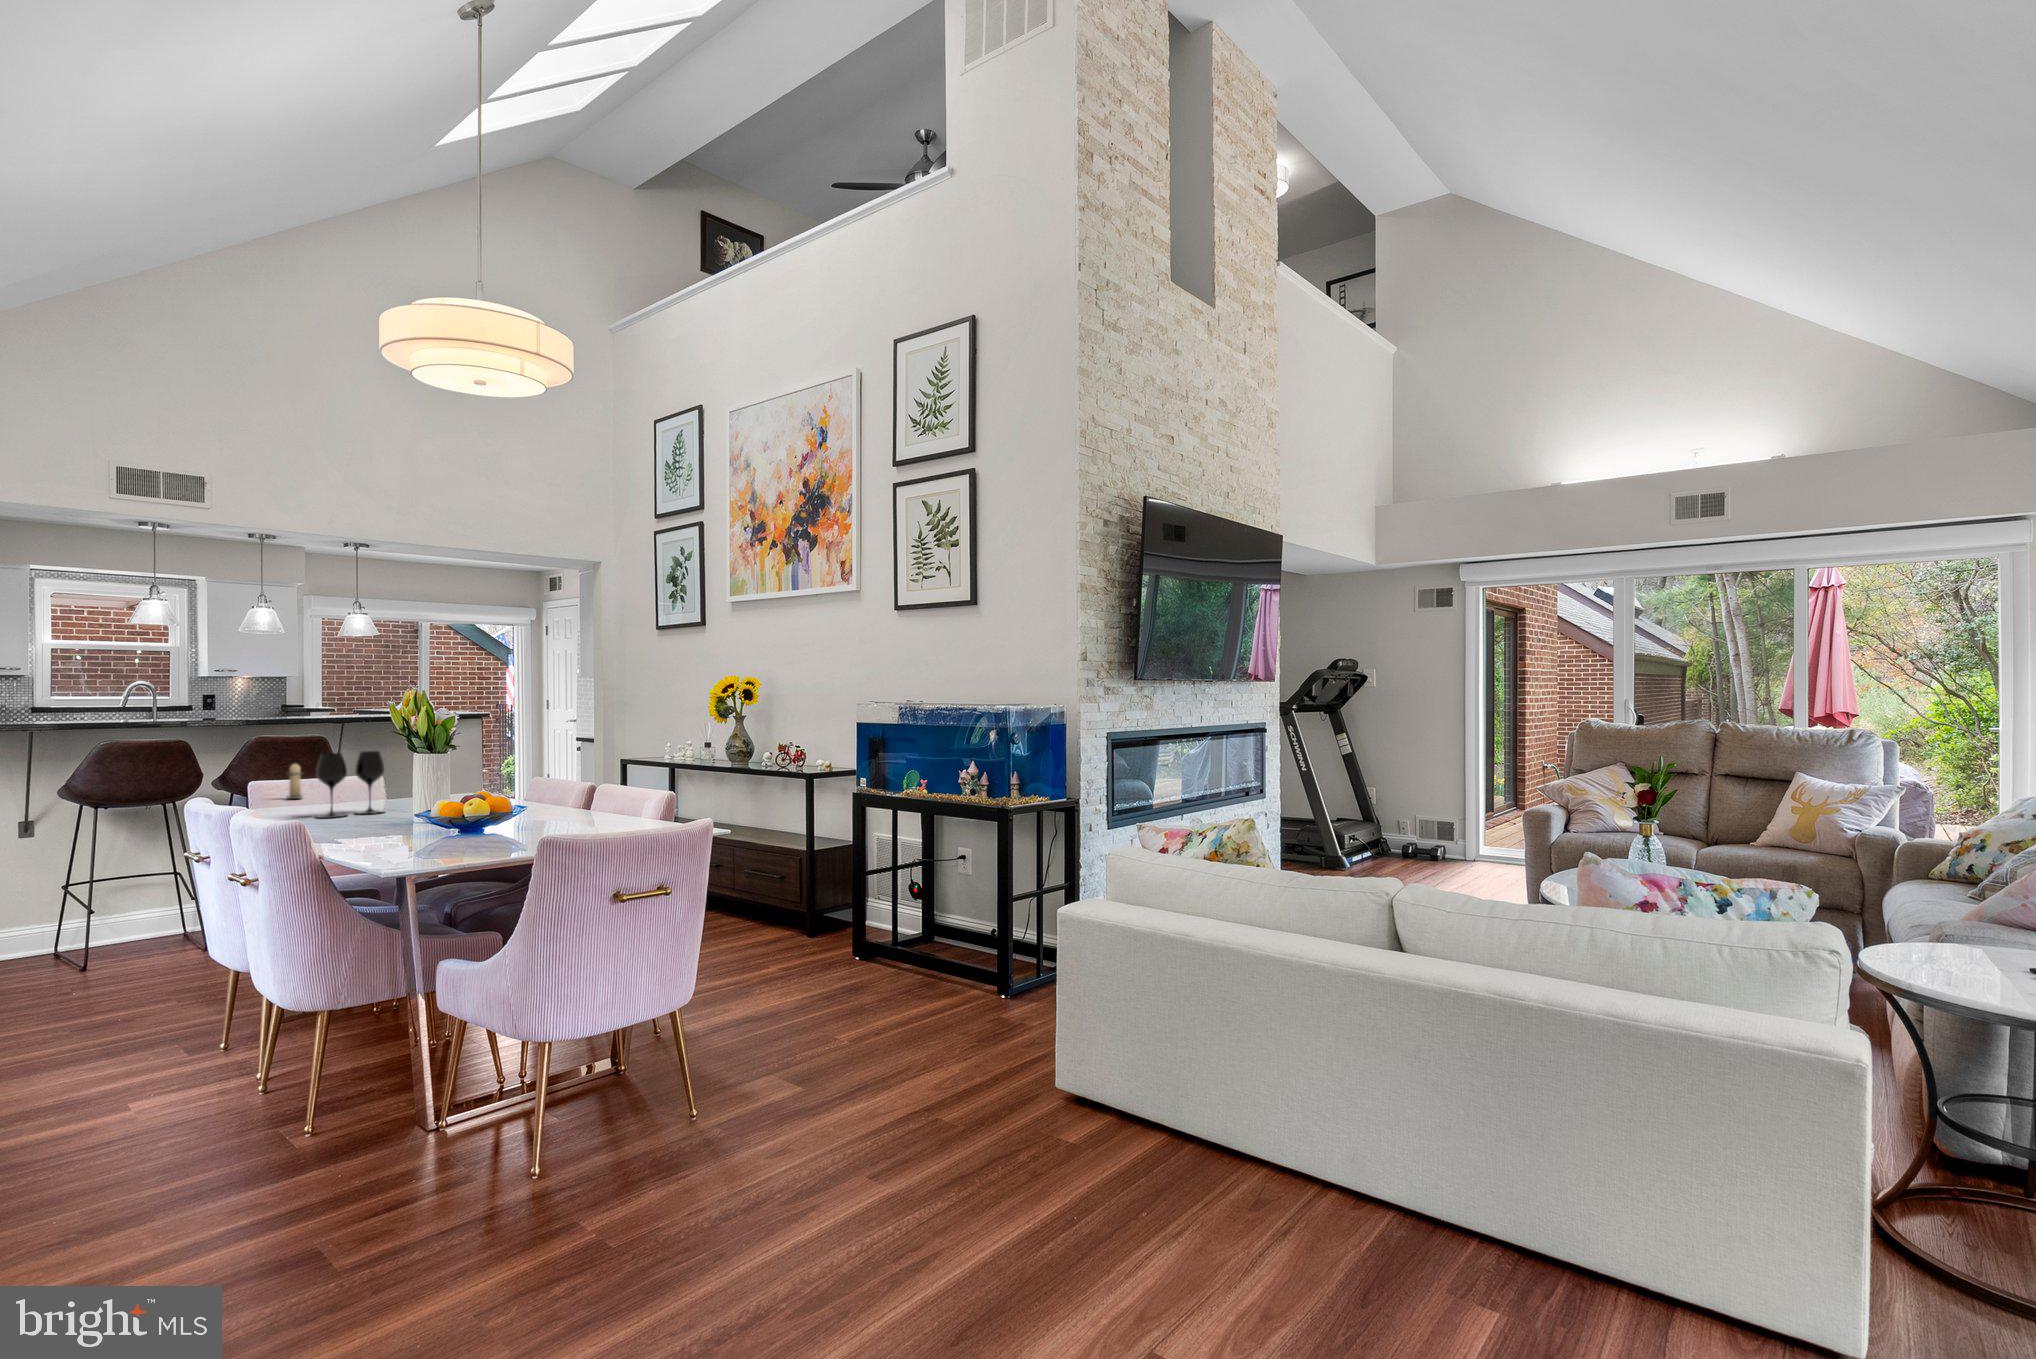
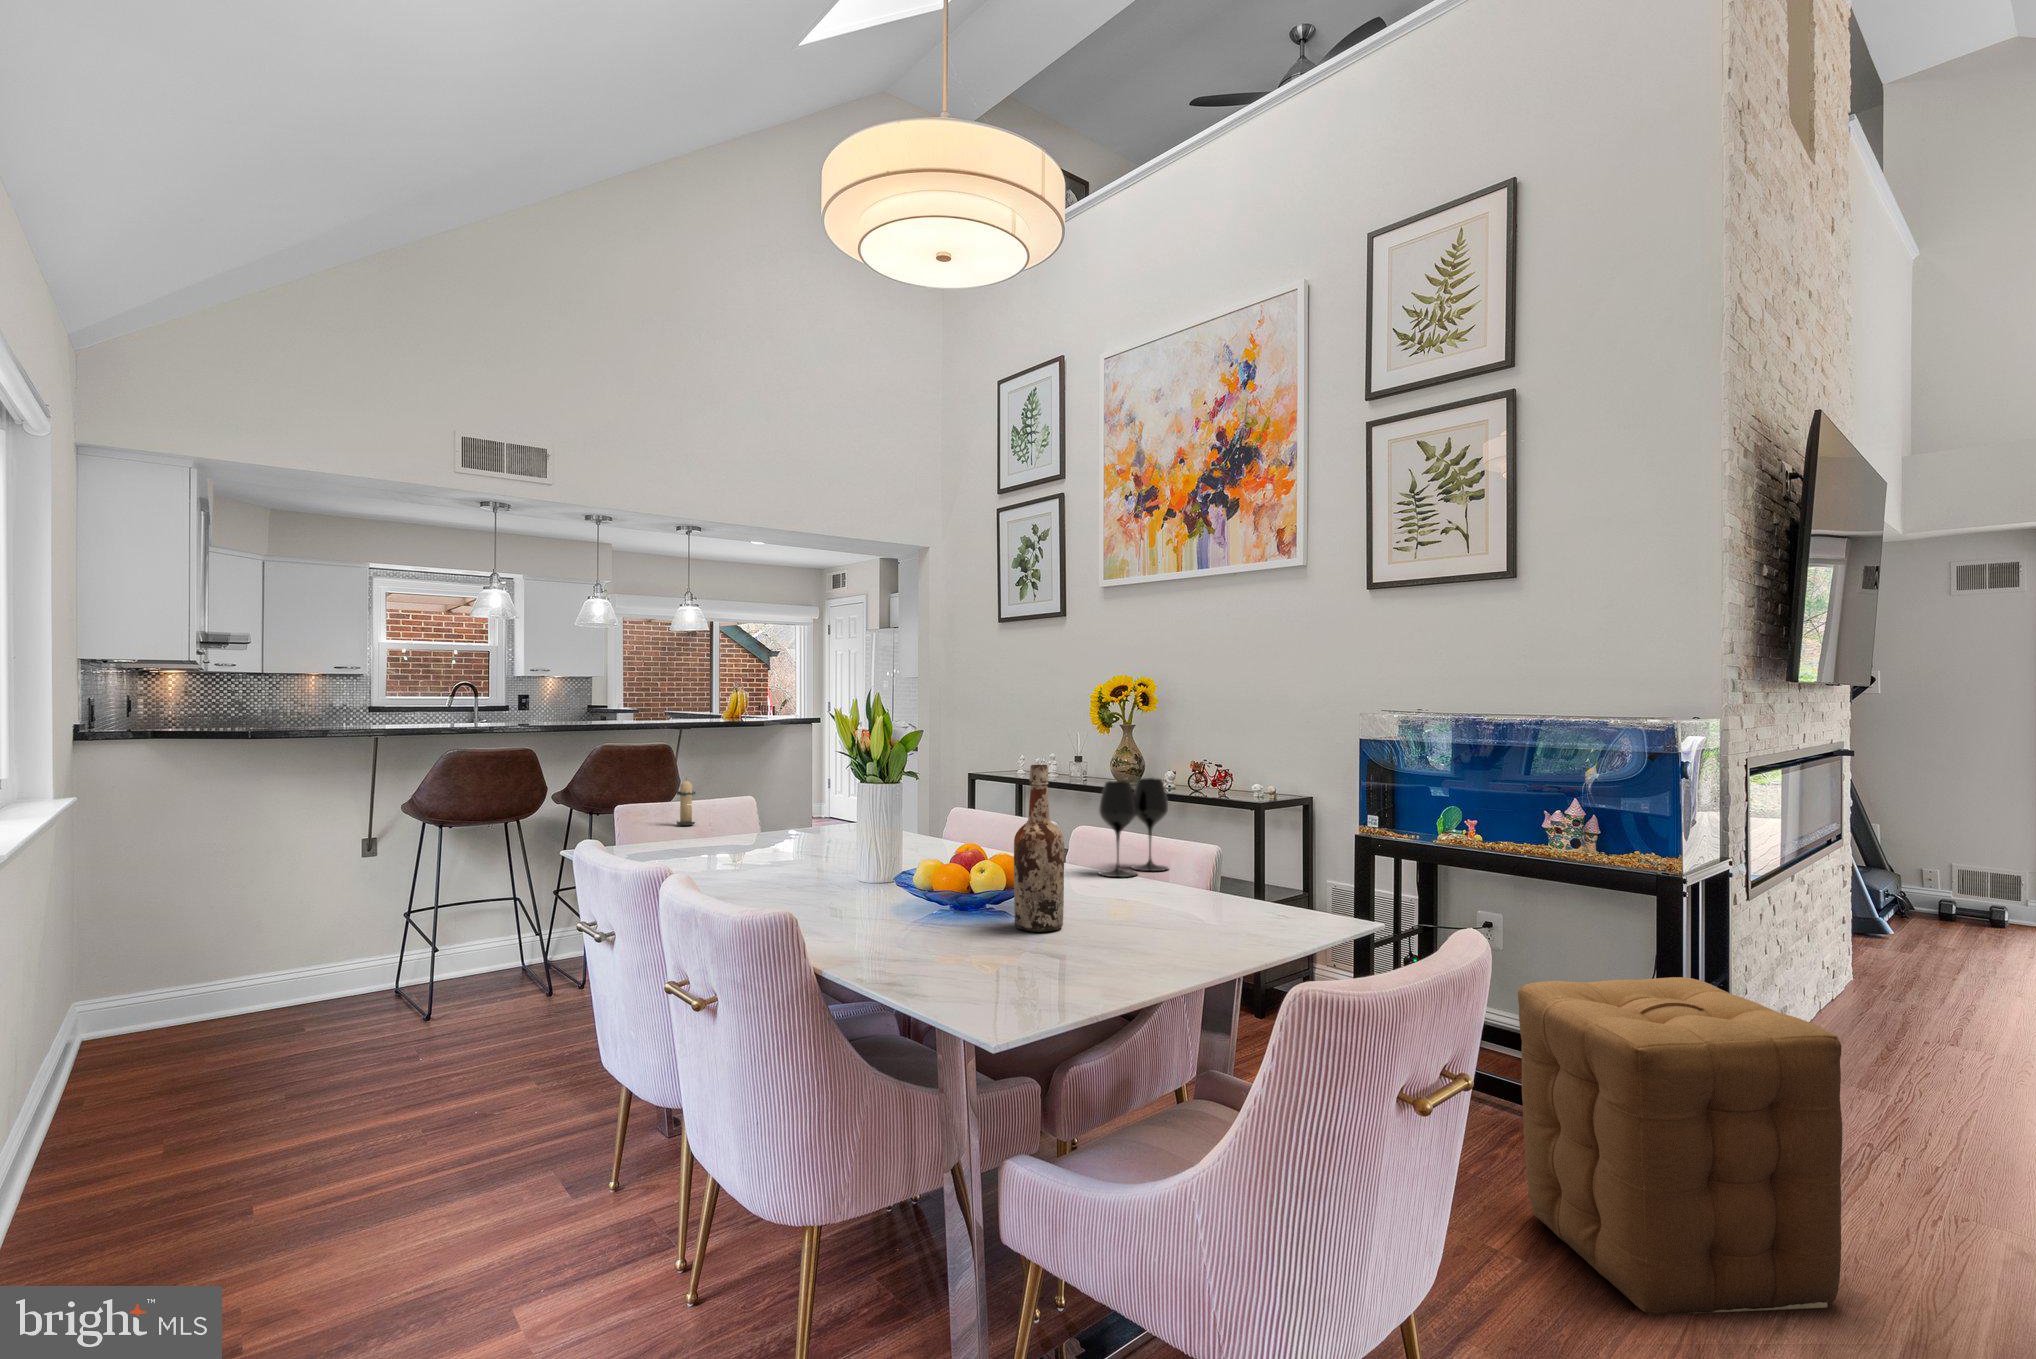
wine bottle: none [442,745,480,855] -> present [1014,765,1064,932]
wine glass: present [316,751,385,818] -> present [1099,778,1168,877]
ottoman: none [855,880,1005,1084] -> present [1518,977,1842,1315]

